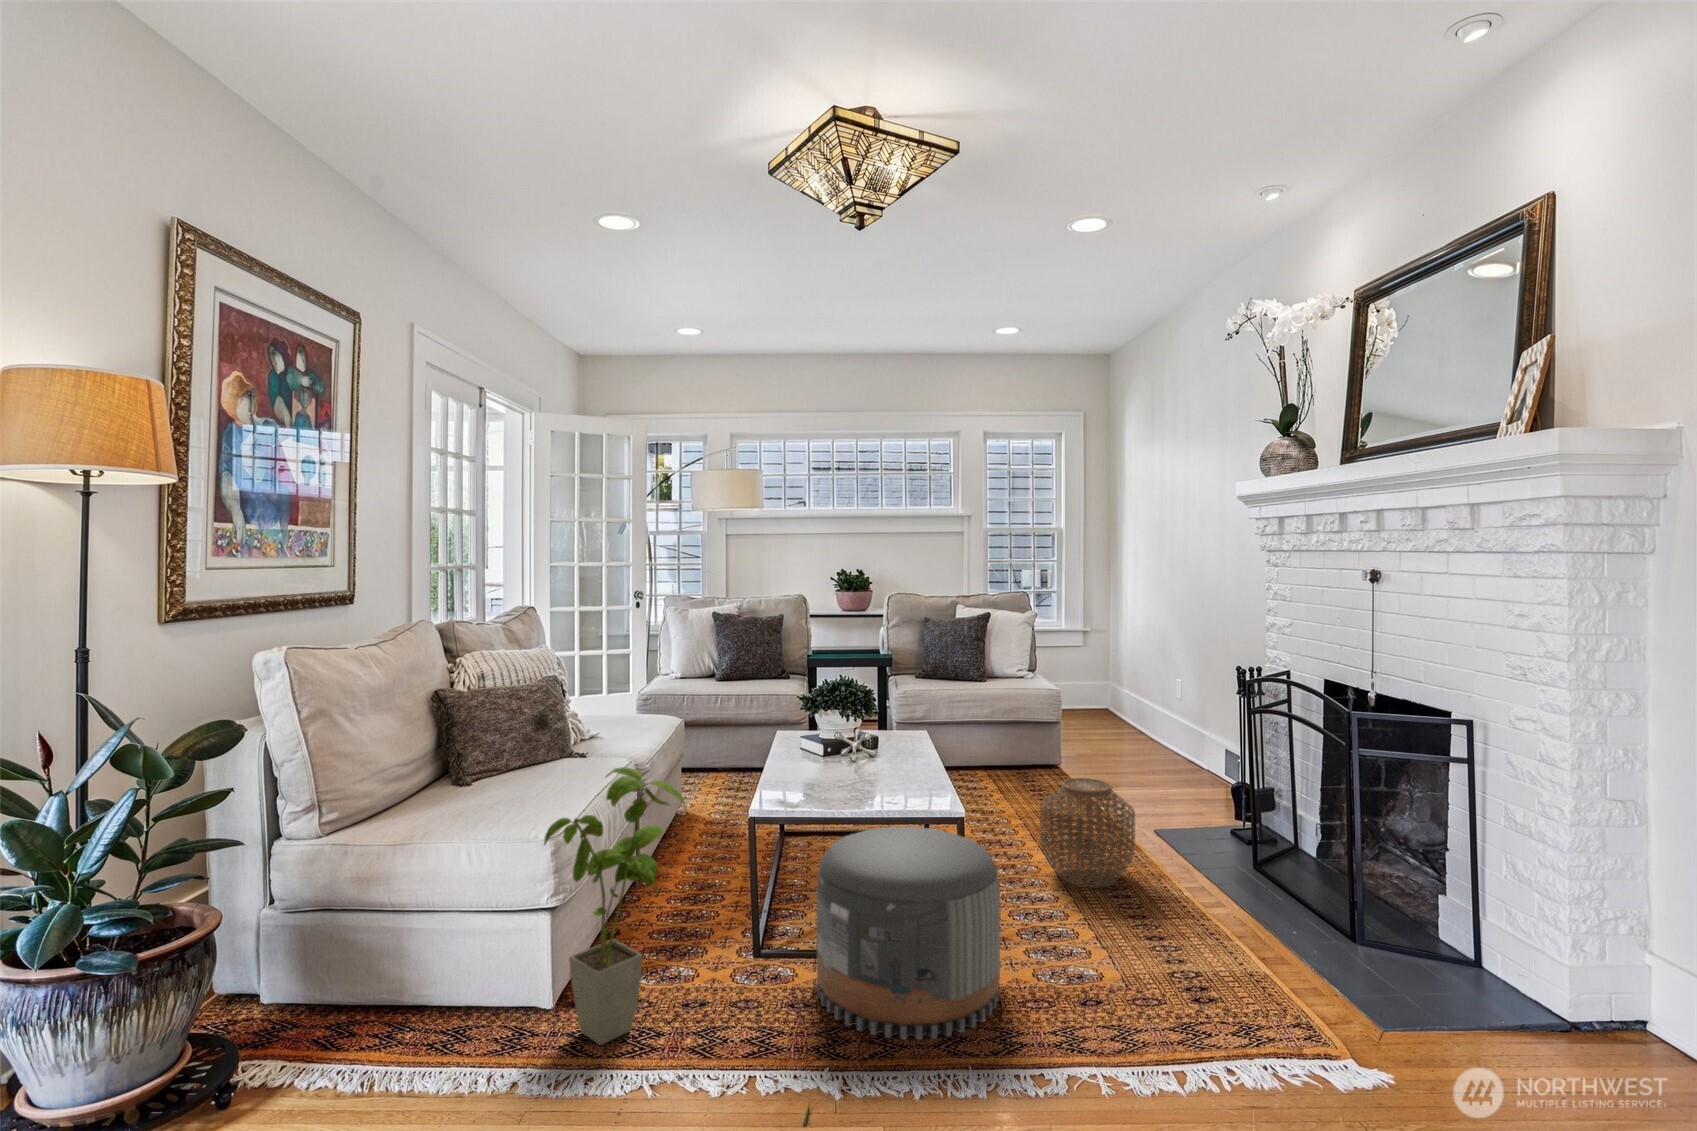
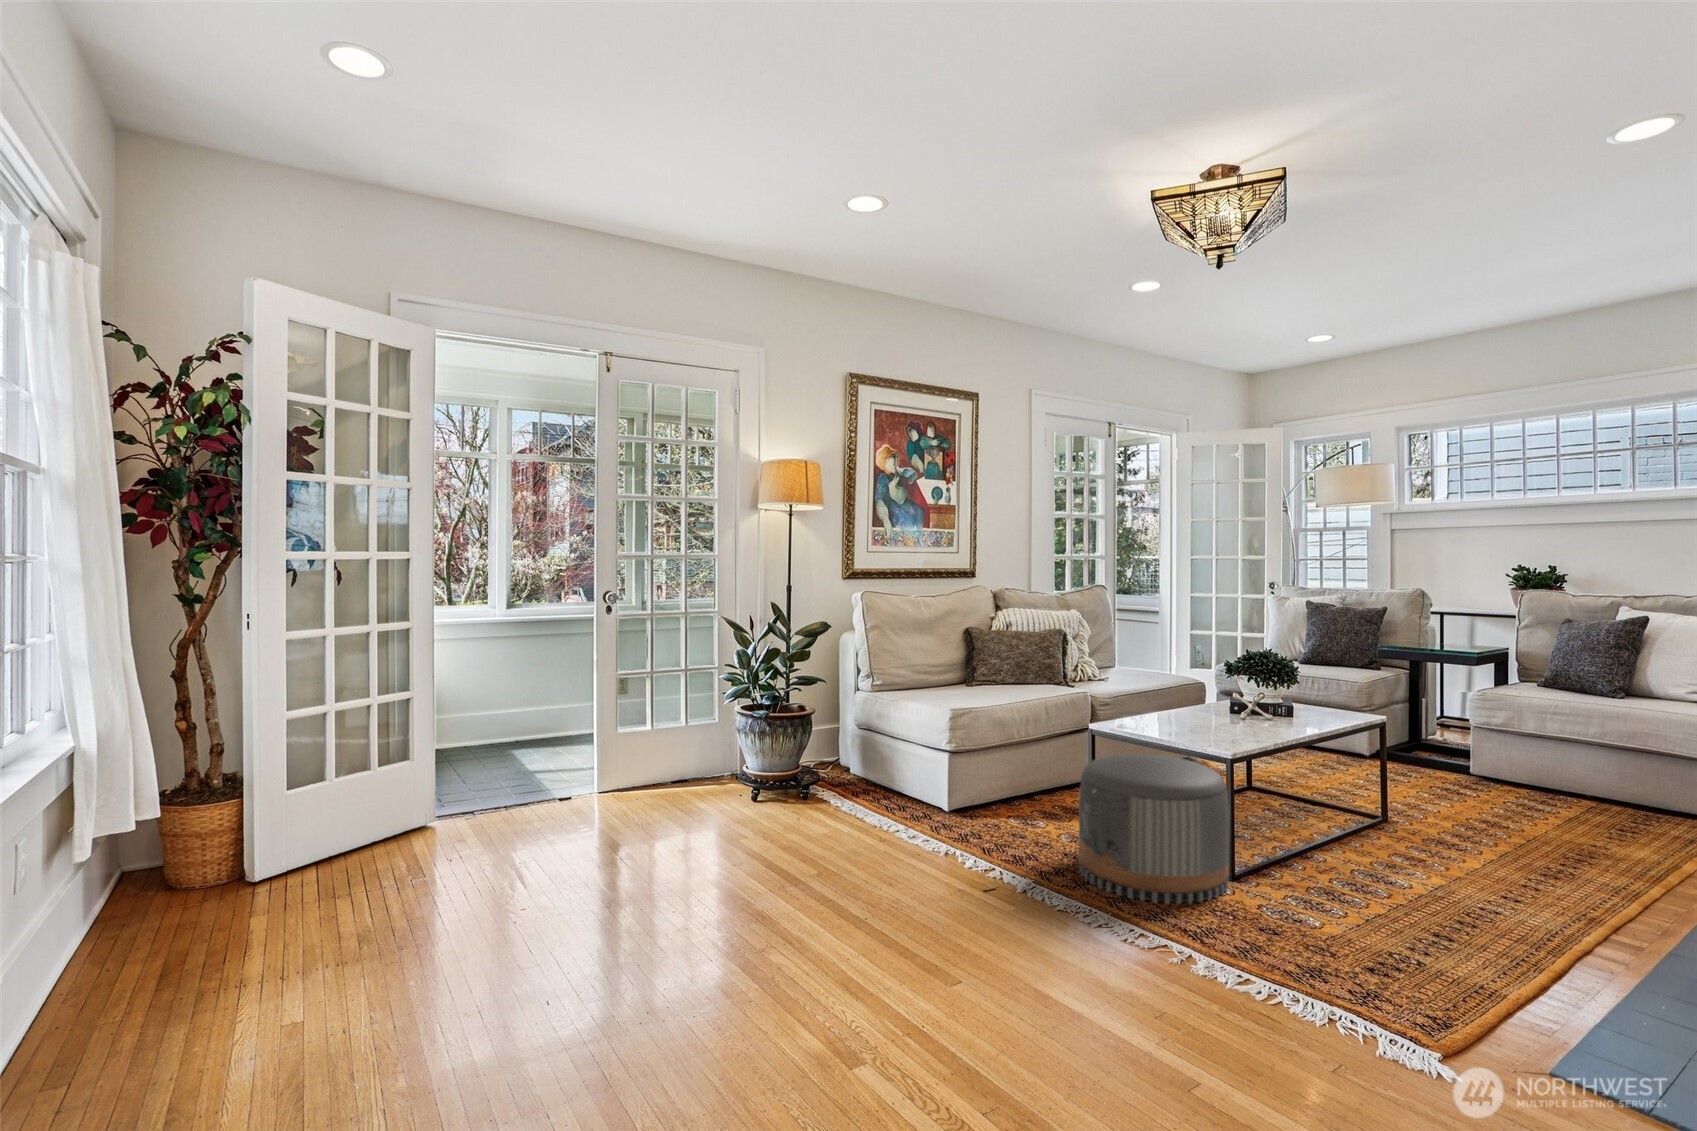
house plant: present [544,767,687,1045] -> none [931,670,1017,832]
woven basket: present [1040,778,1135,888] -> none [1419,782,1543,902]

